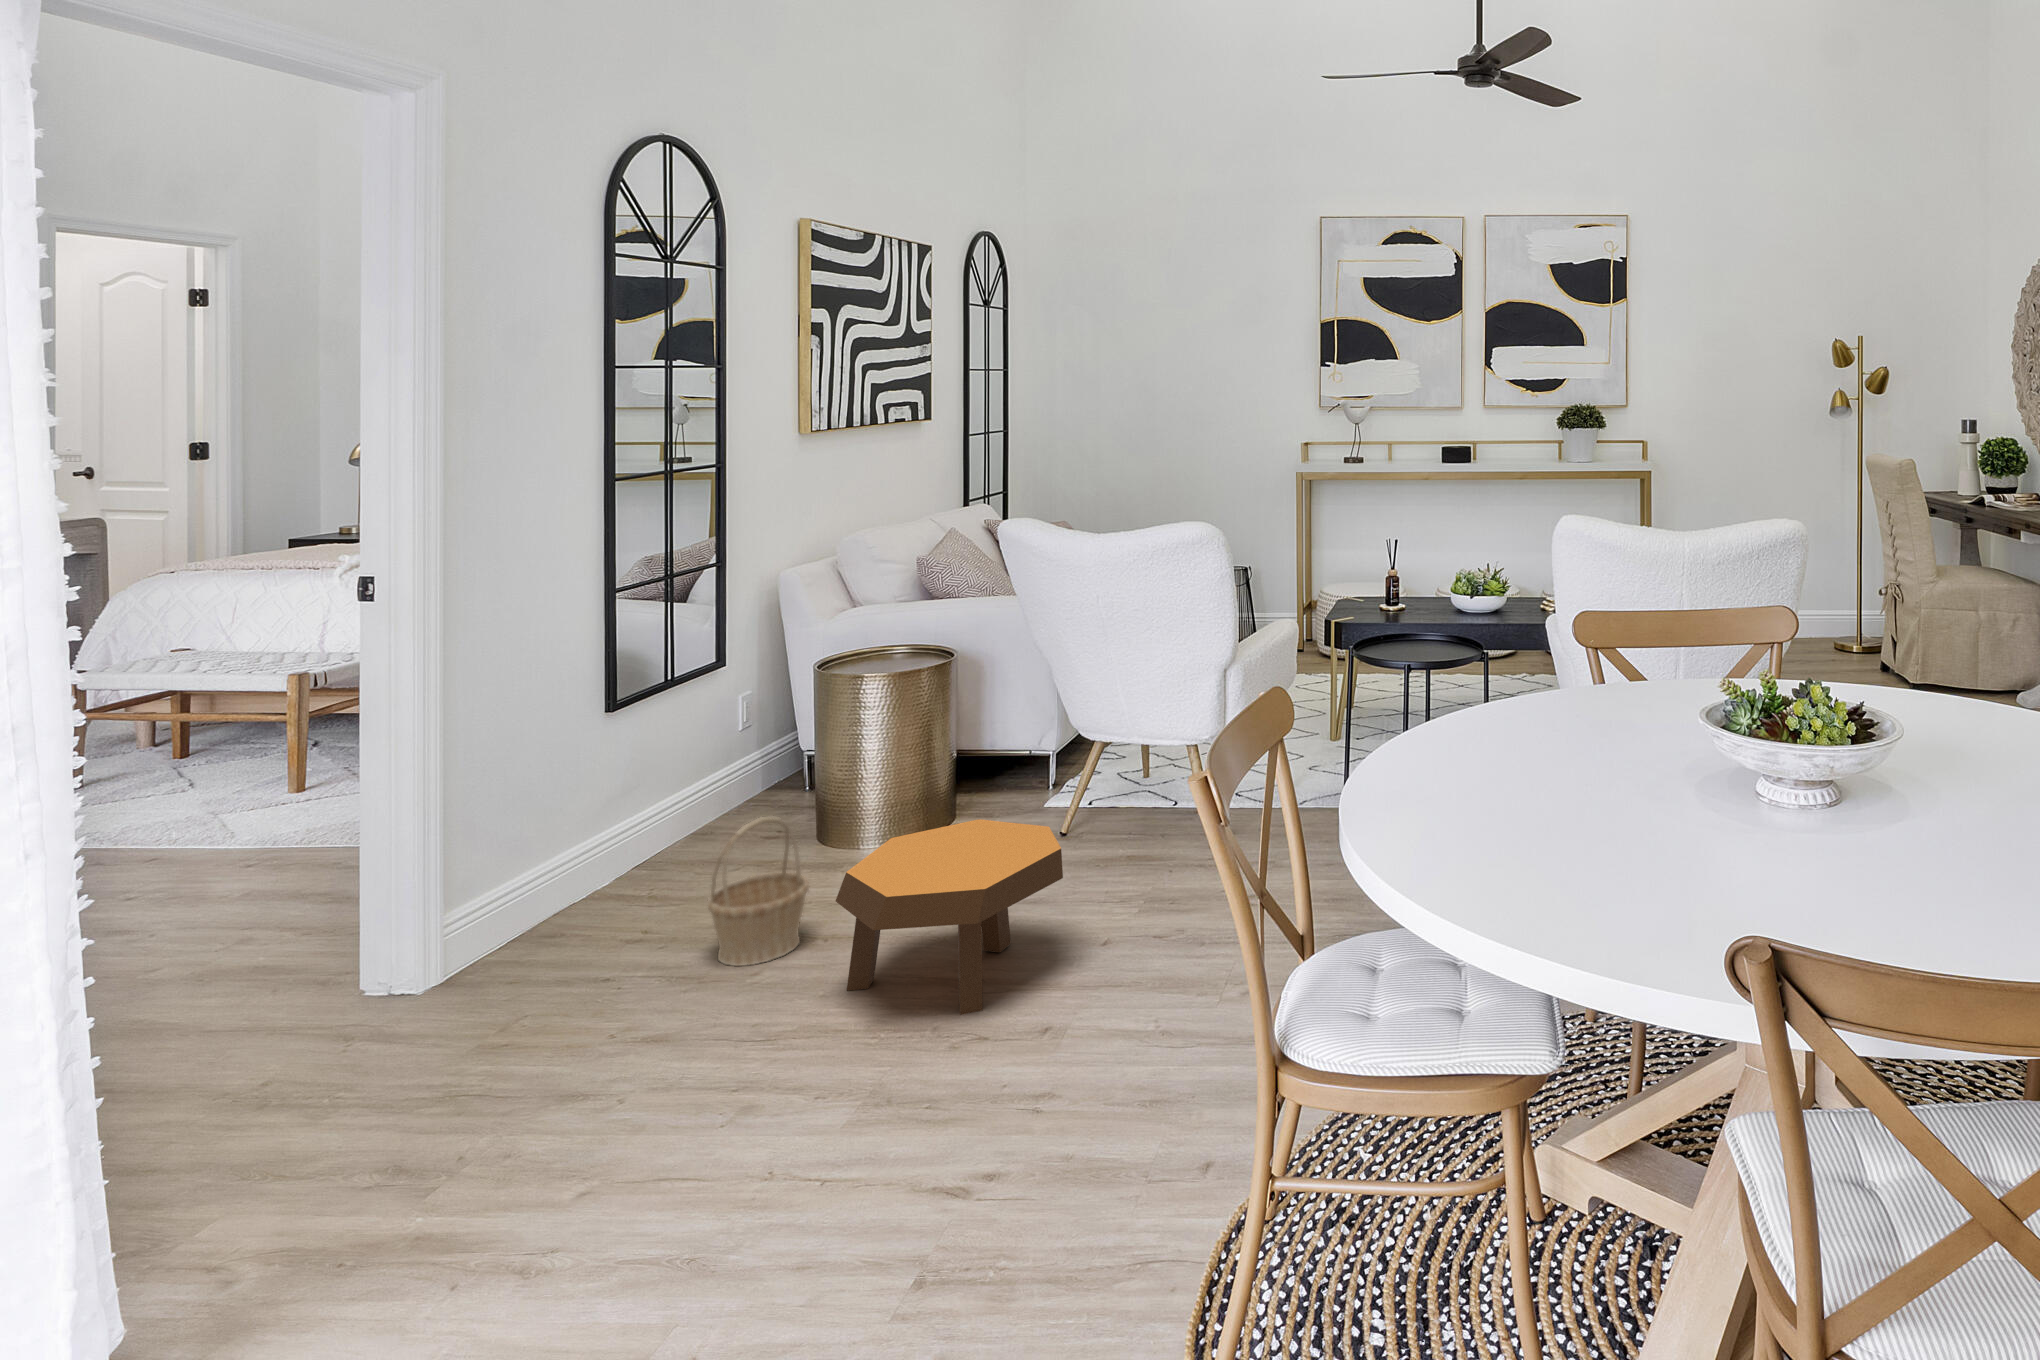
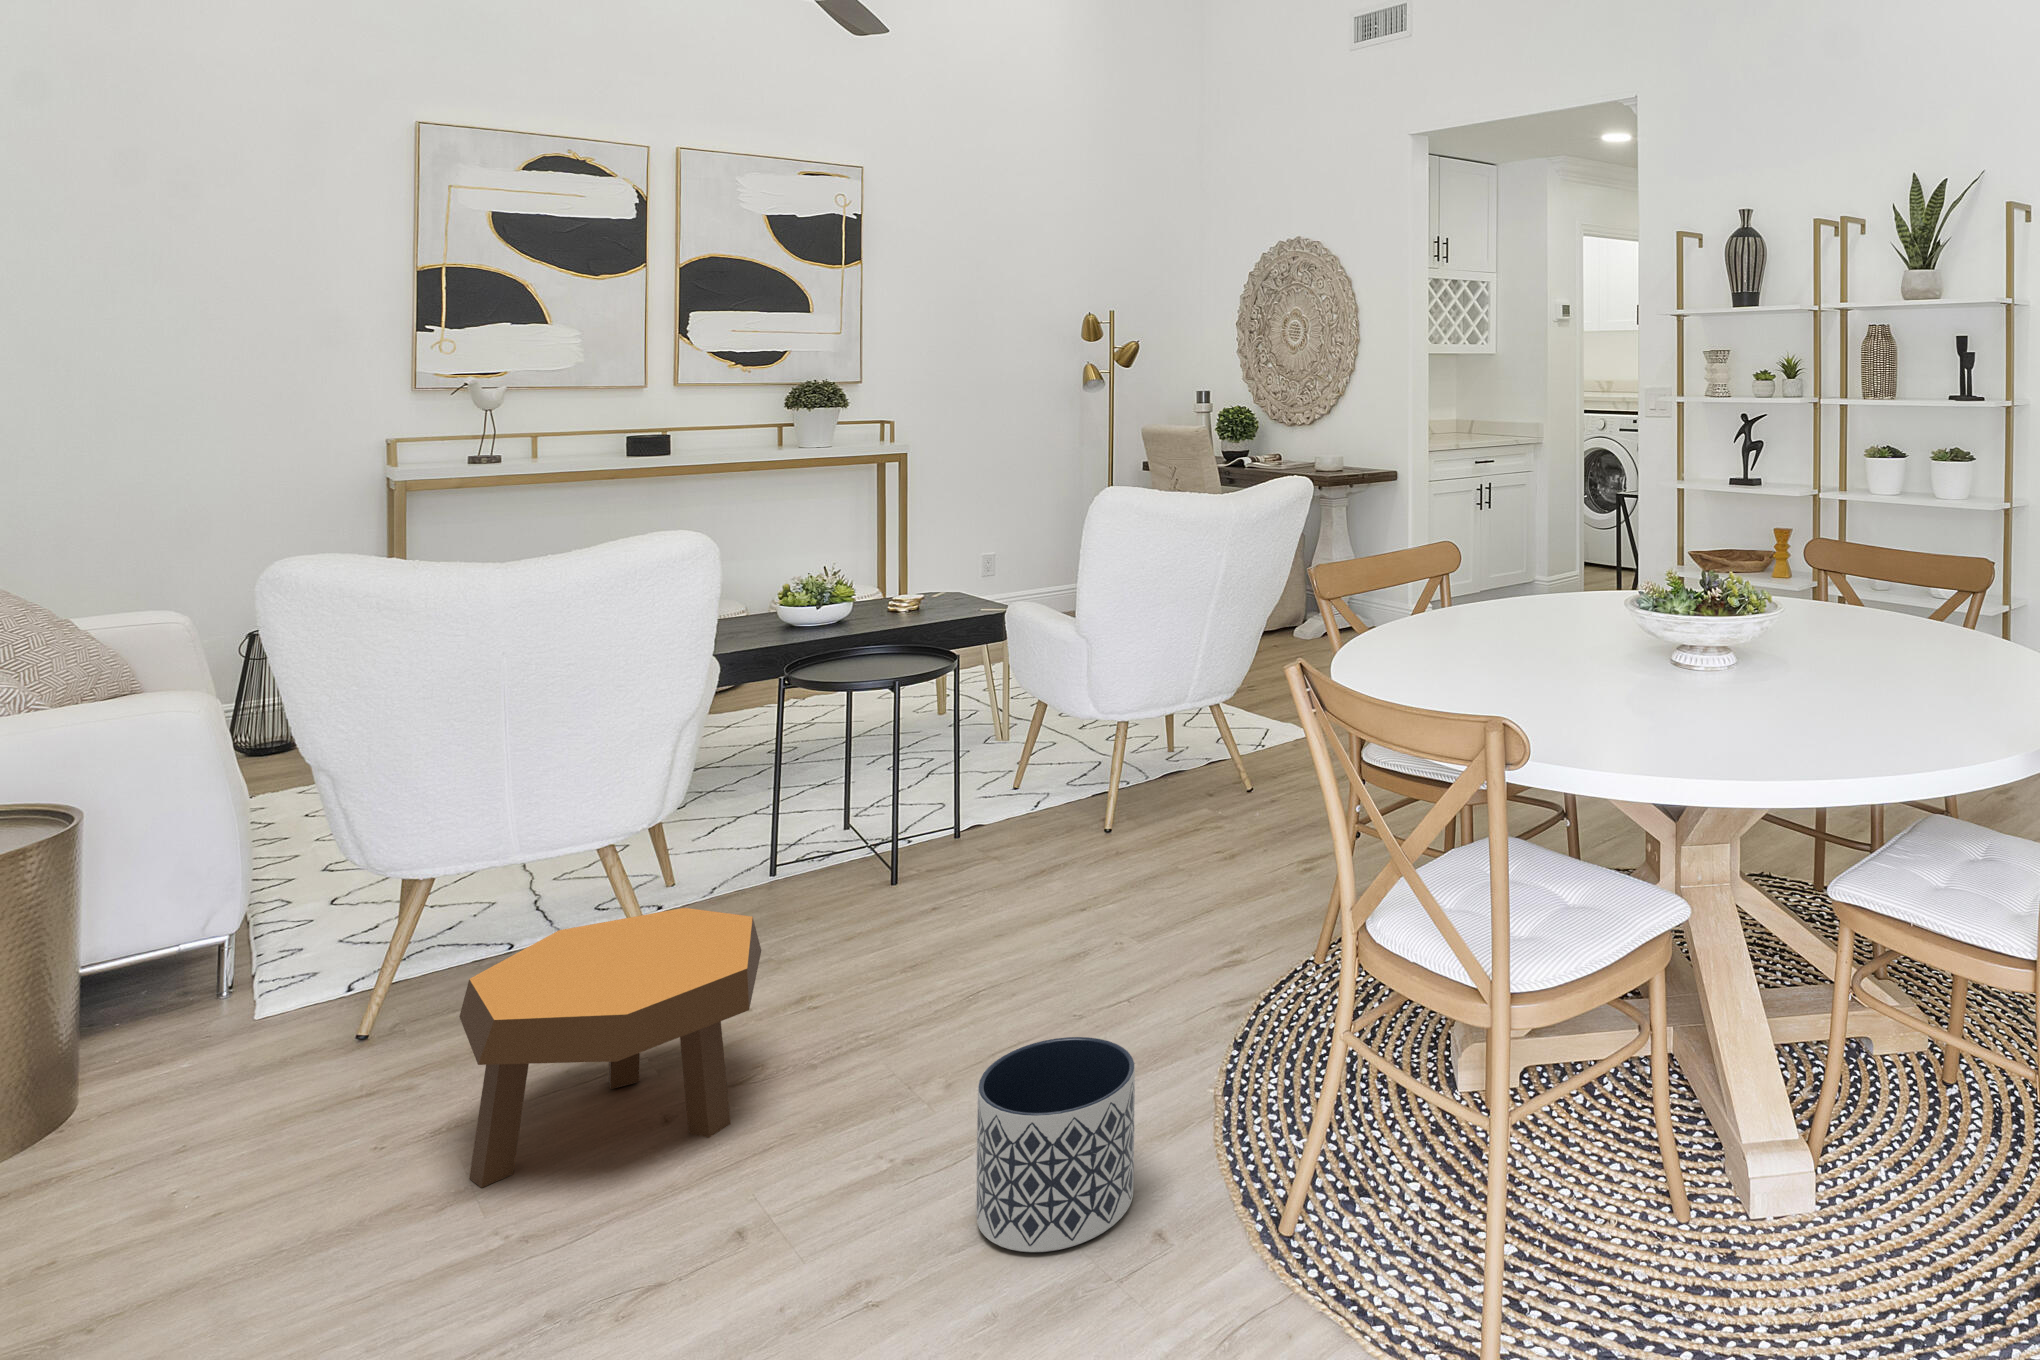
basket: present [707,817,809,966] -> none [102,1014,293,1259]
planter: none [904,1037,1056,1246] -> present [976,1037,1135,1252]

